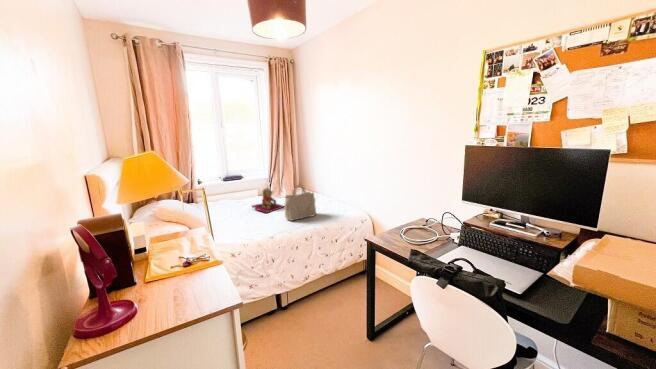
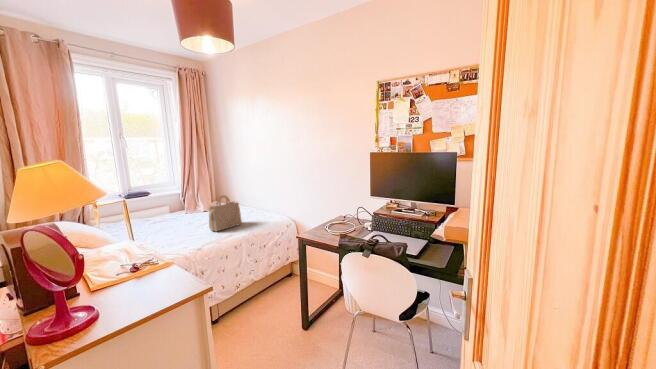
teddy bear: present [252,188,285,213] -> none [166,202,205,228]

